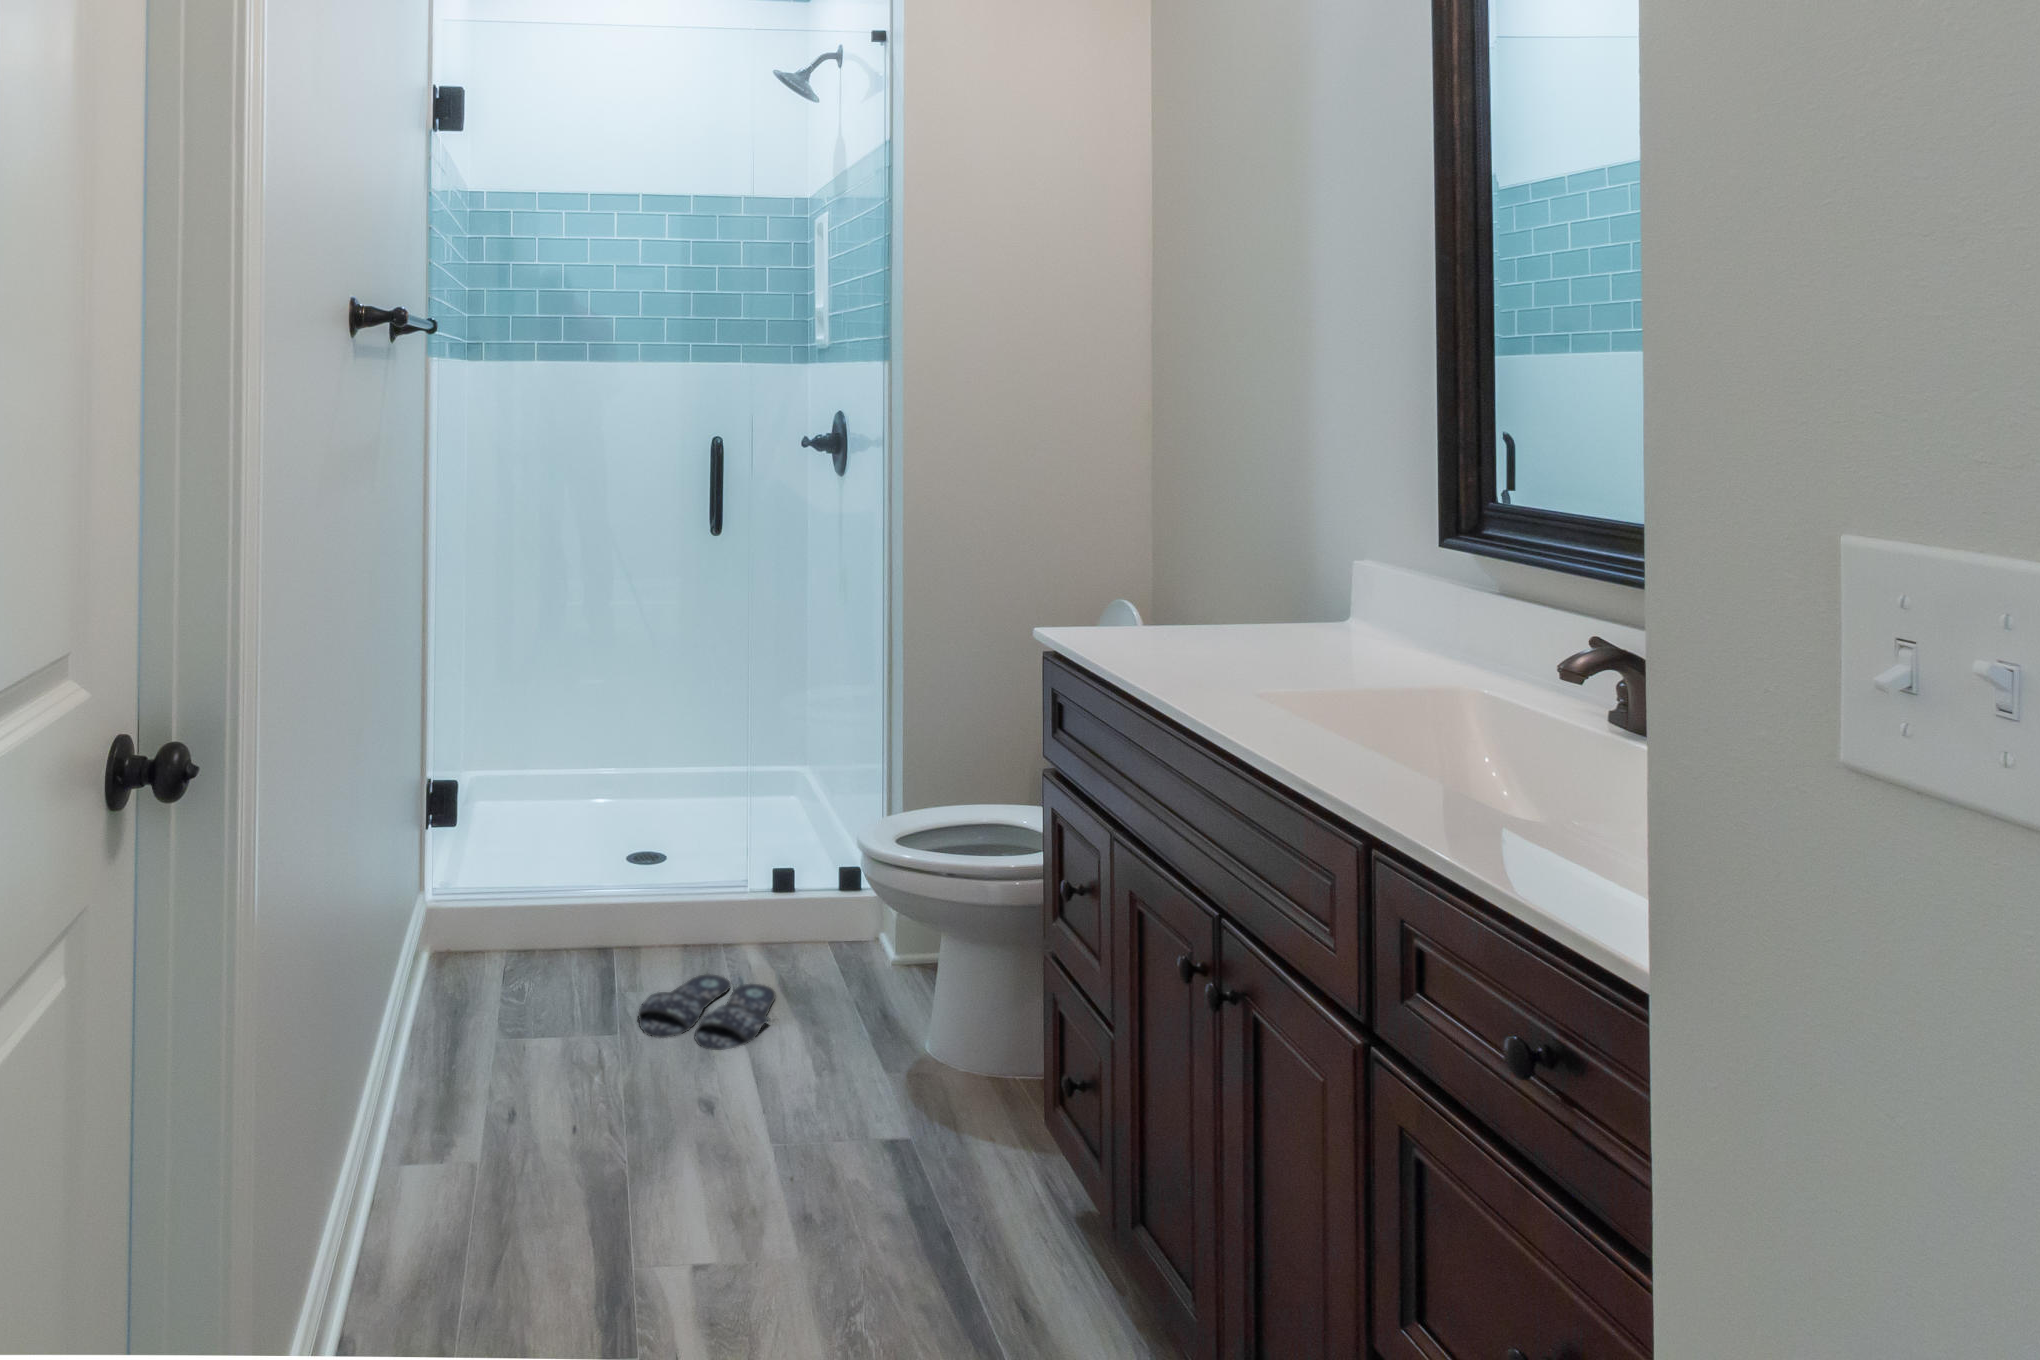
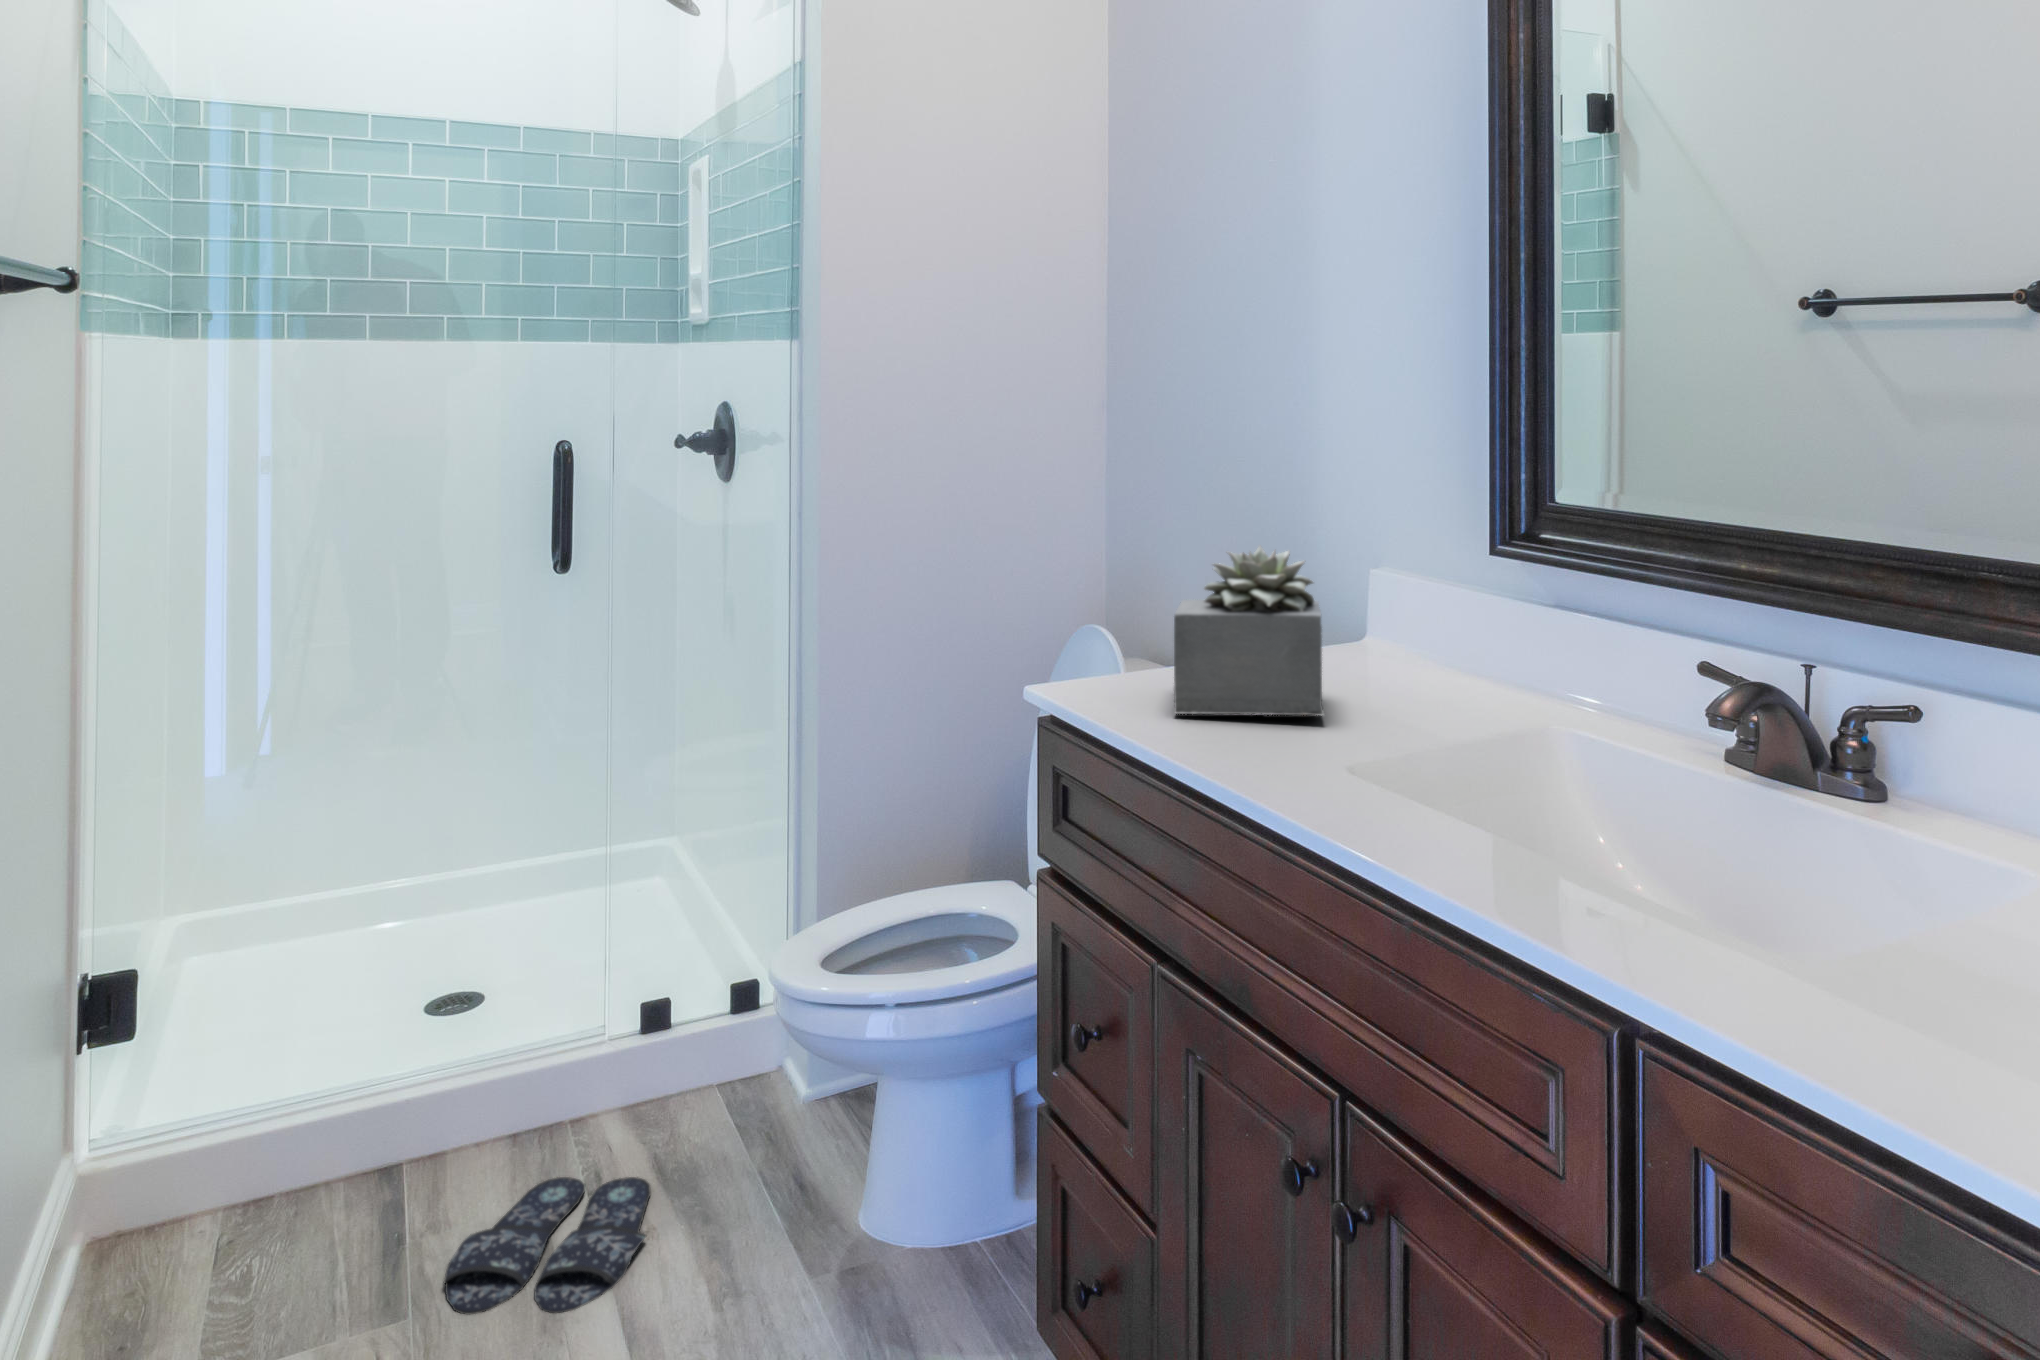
succulent plant: none [1142,523,1281,661] -> present [1174,546,1324,716]

